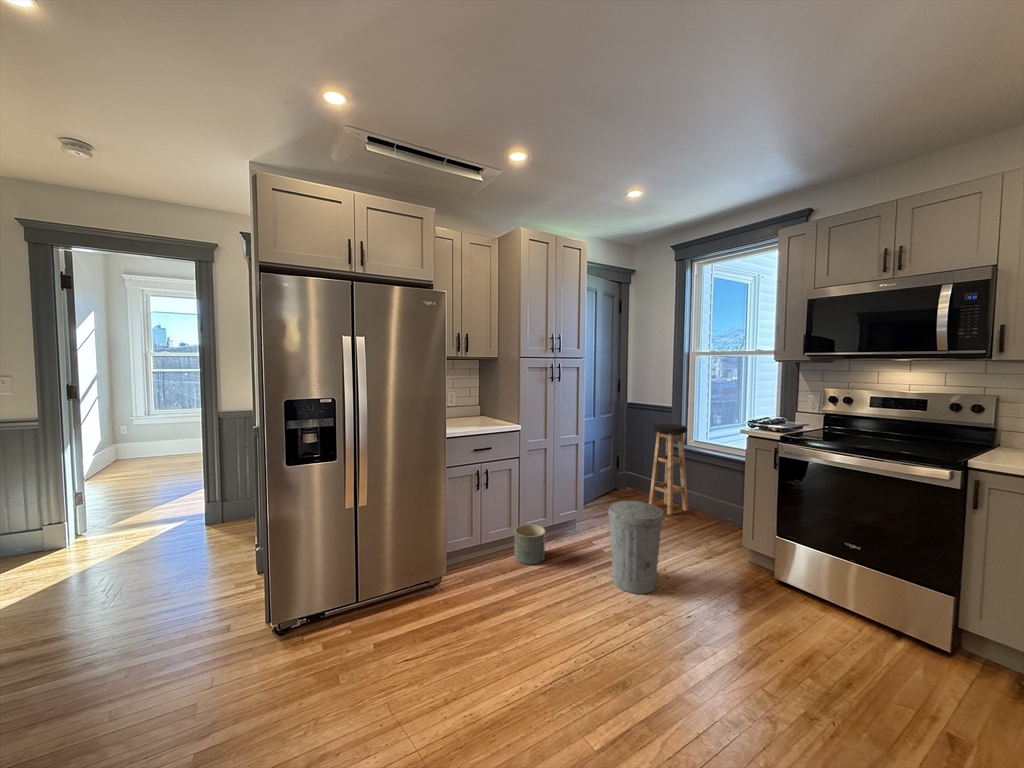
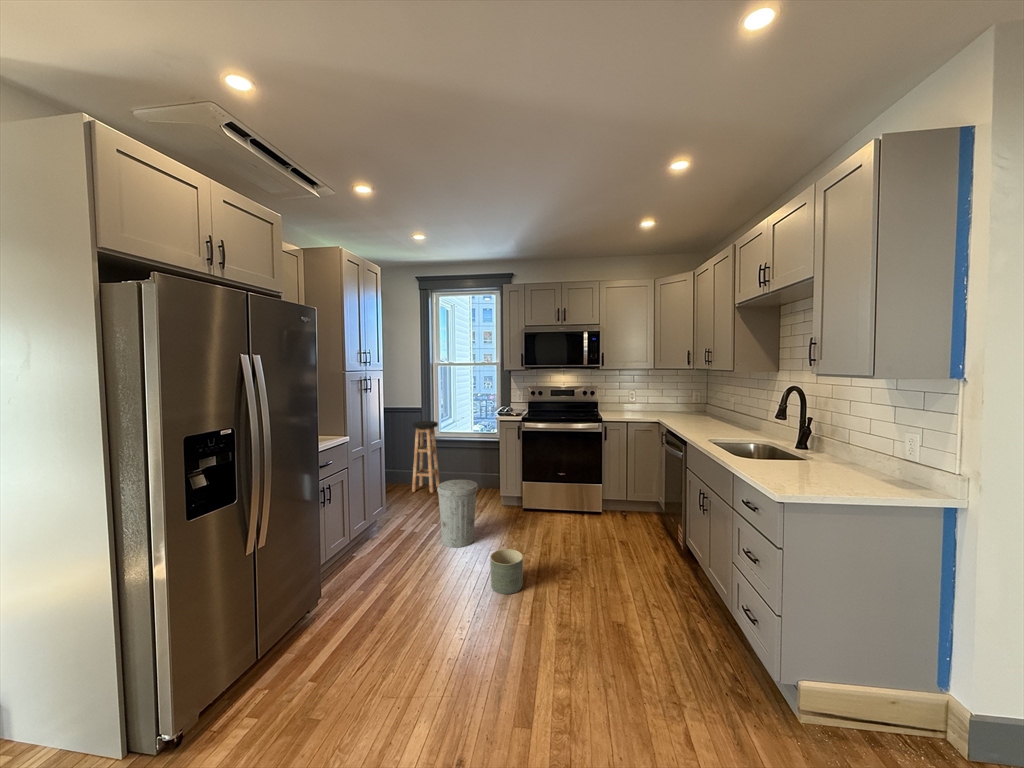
planter: present [514,525,545,565] -> present [490,549,523,594]

